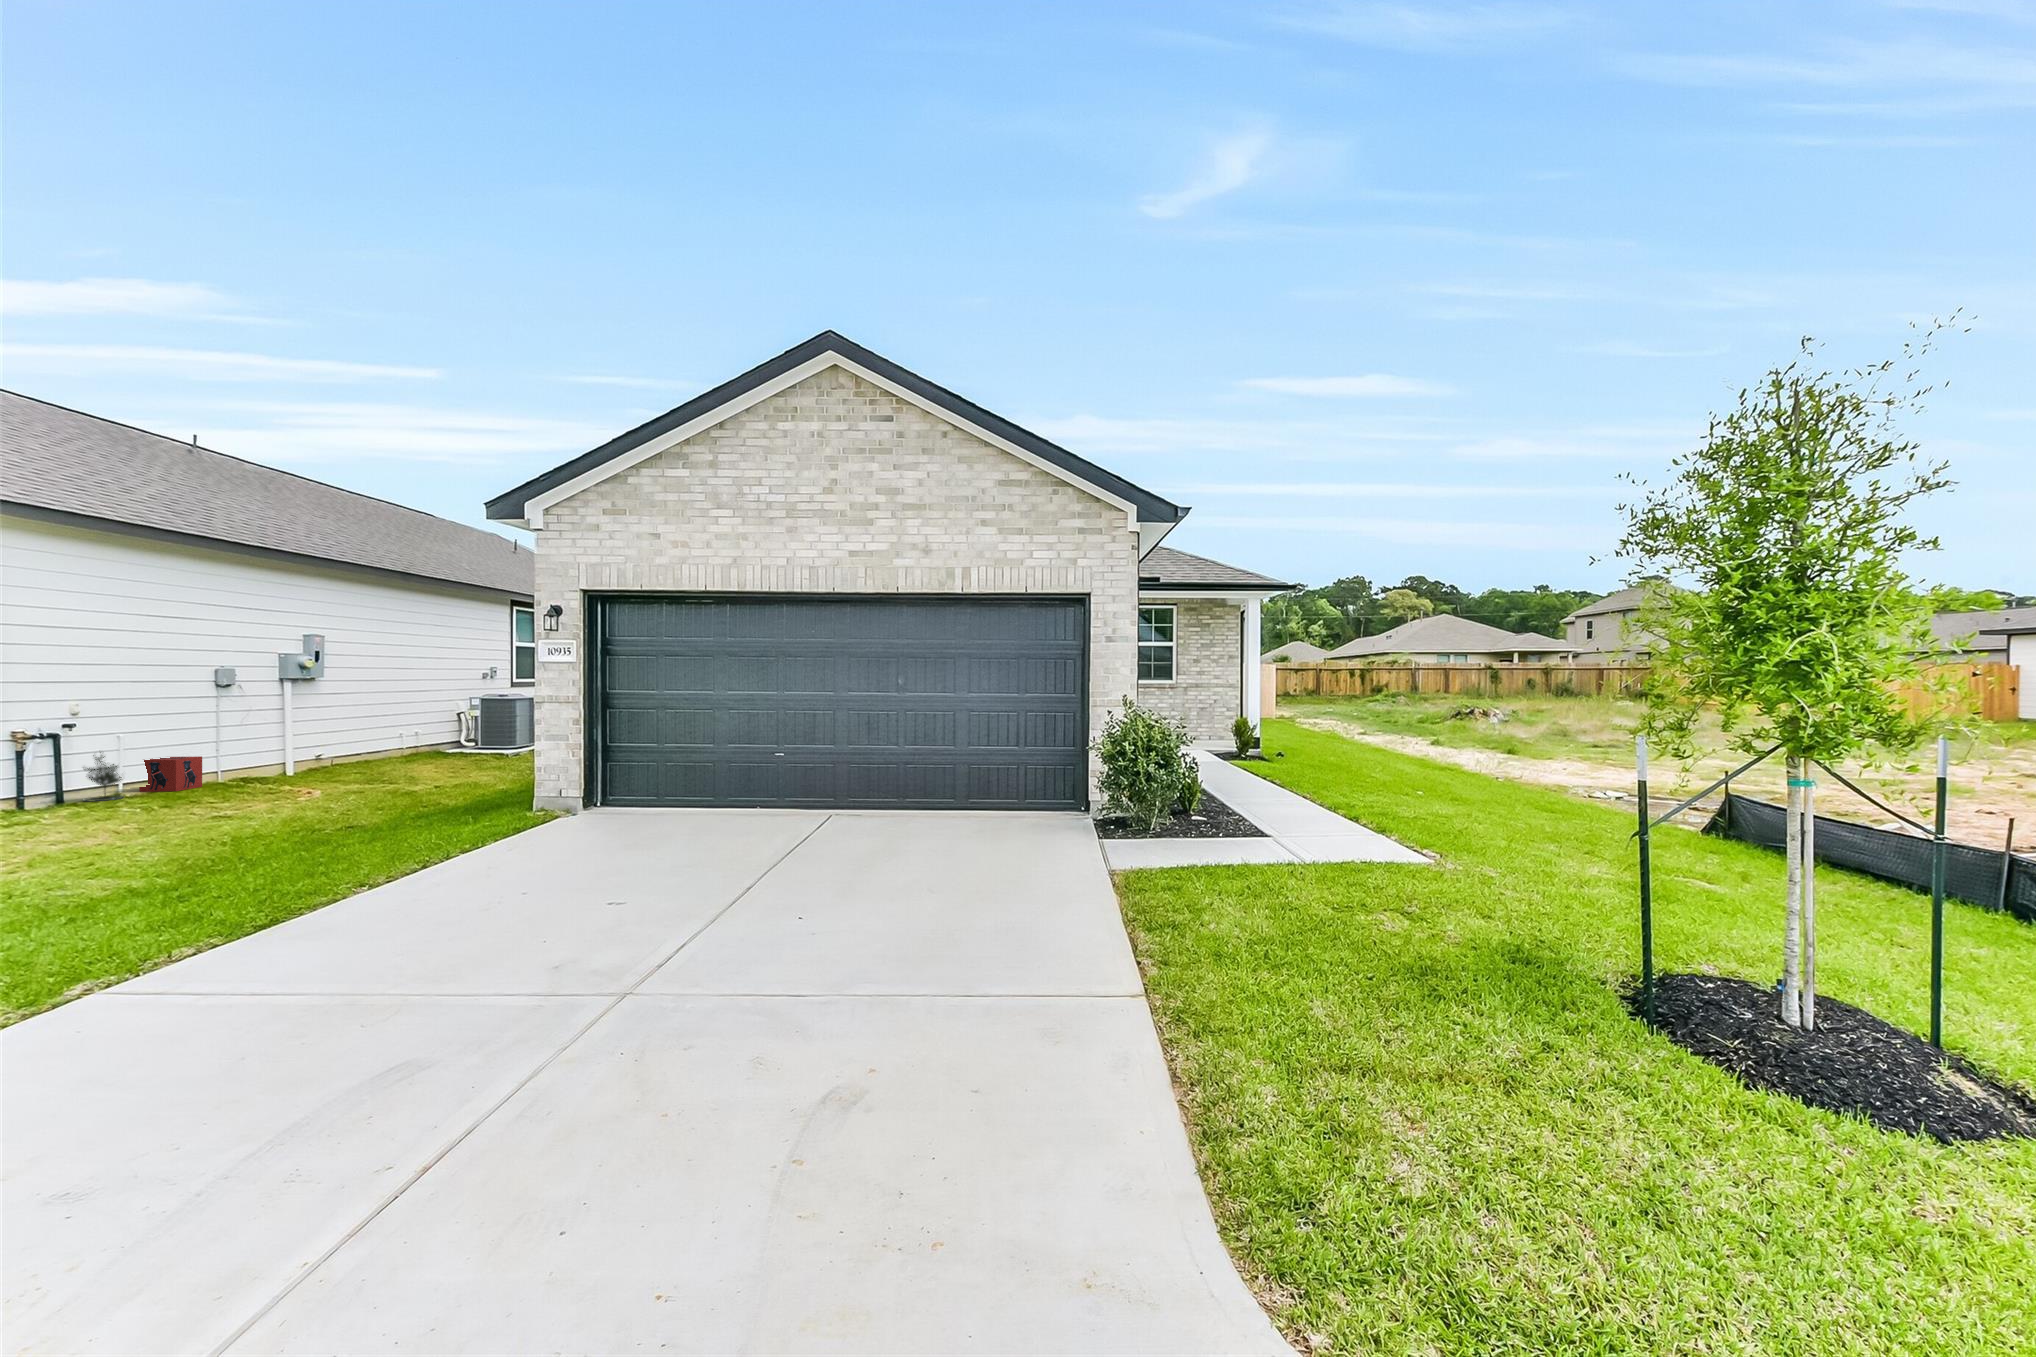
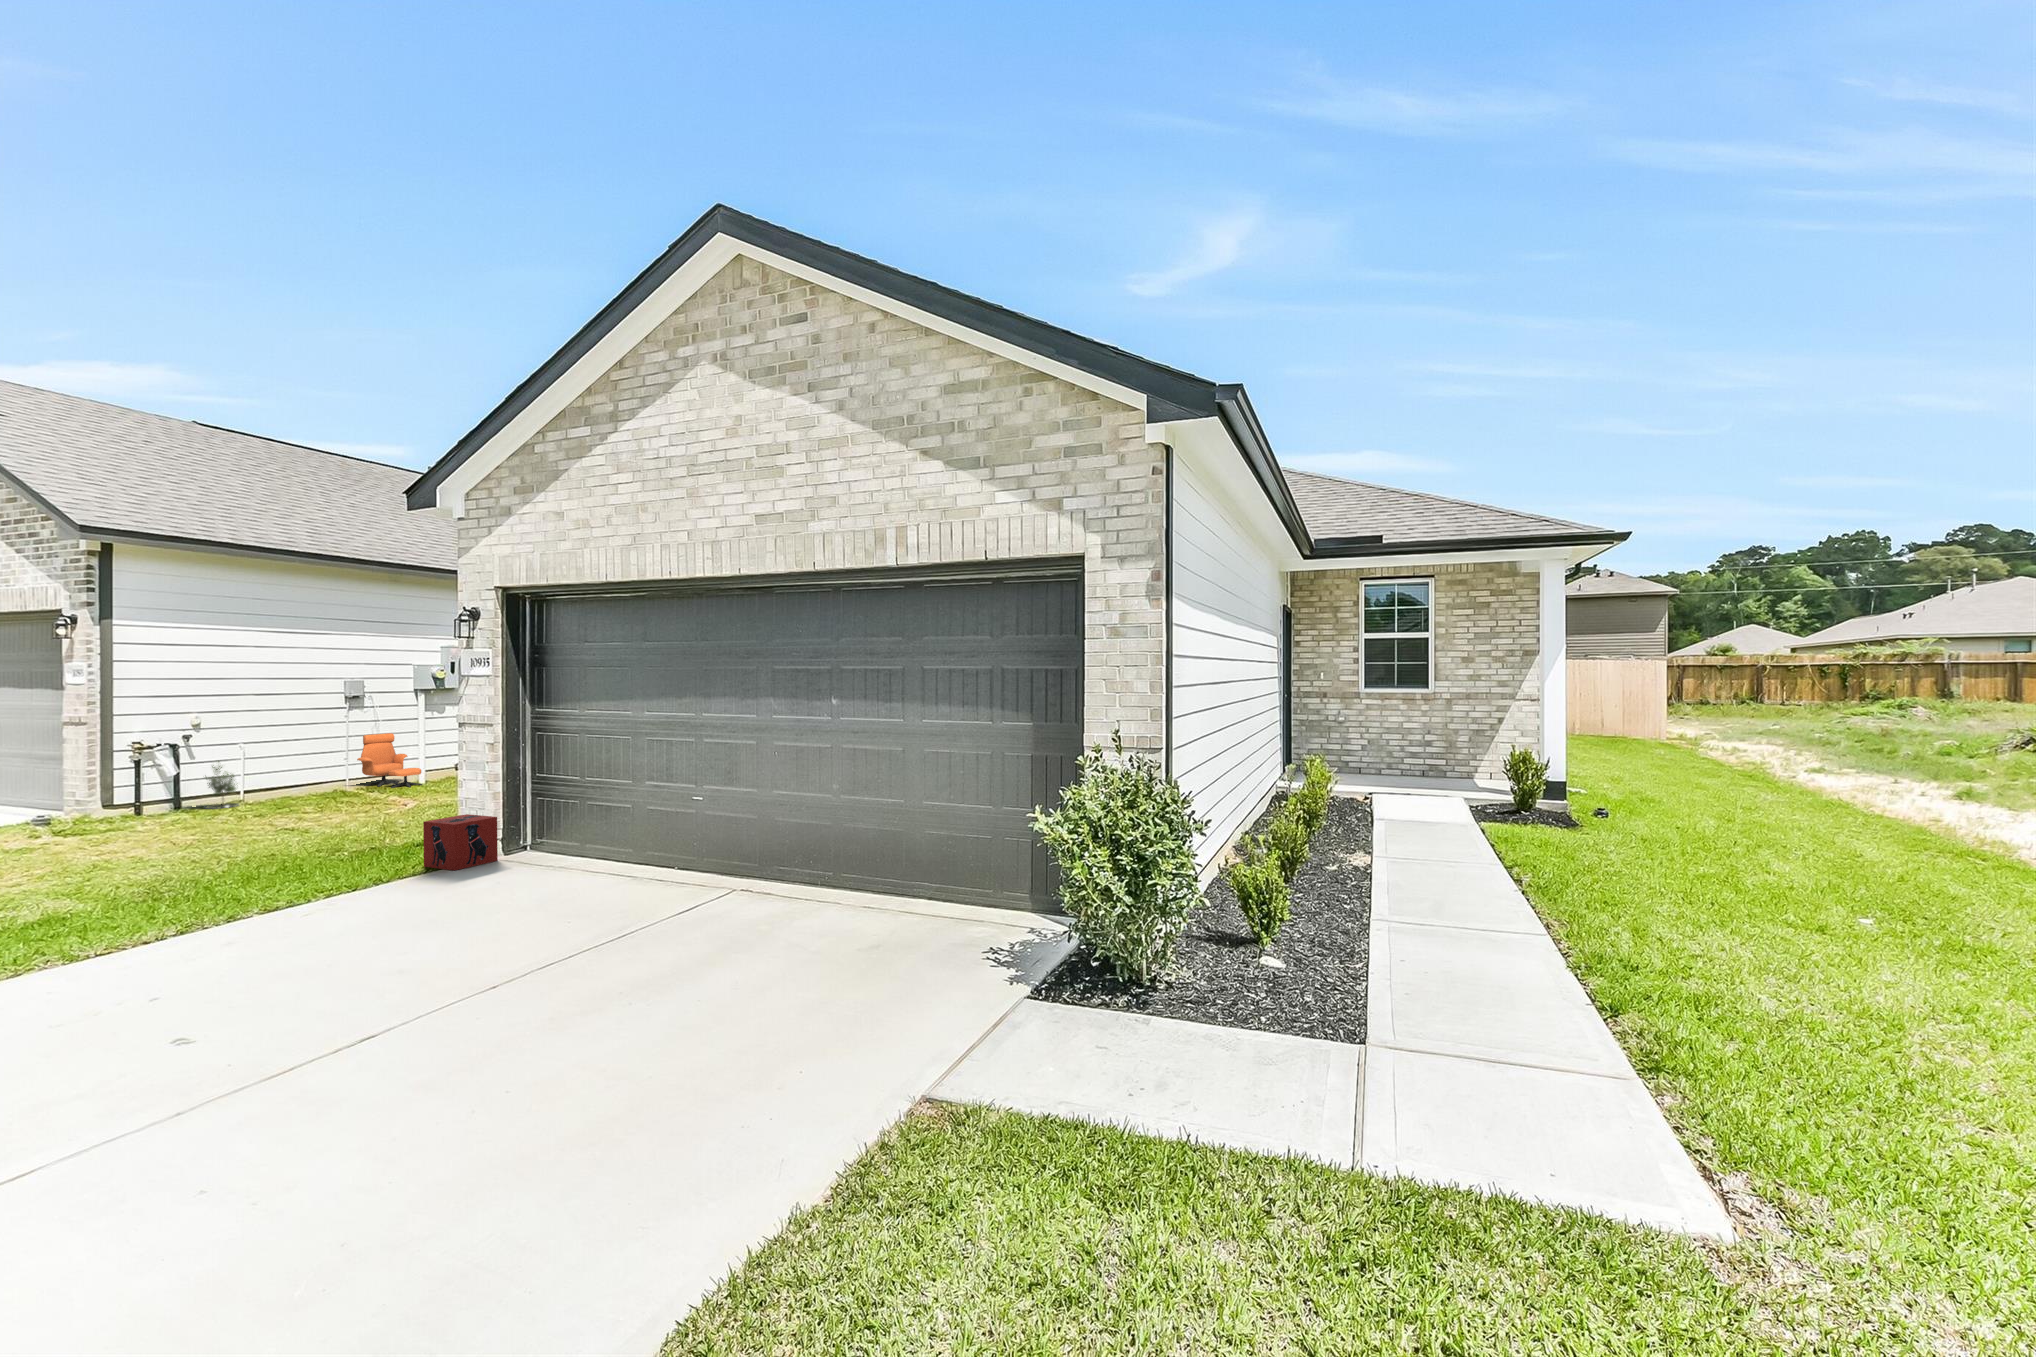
lounge chair: none [222,723,303,778] -> present [357,733,422,788]
storage box: present [139,756,202,792] -> present [423,814,498,870]

